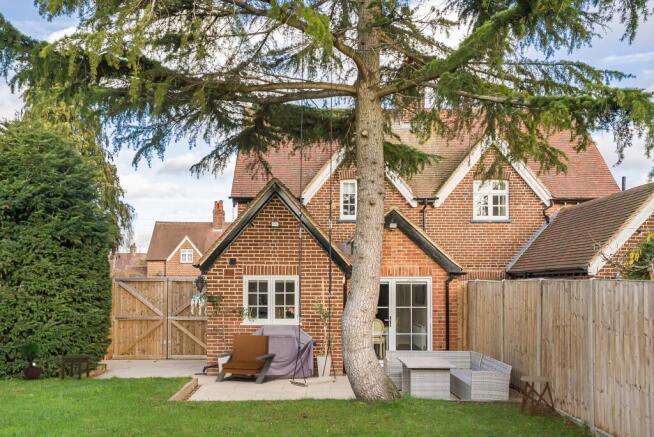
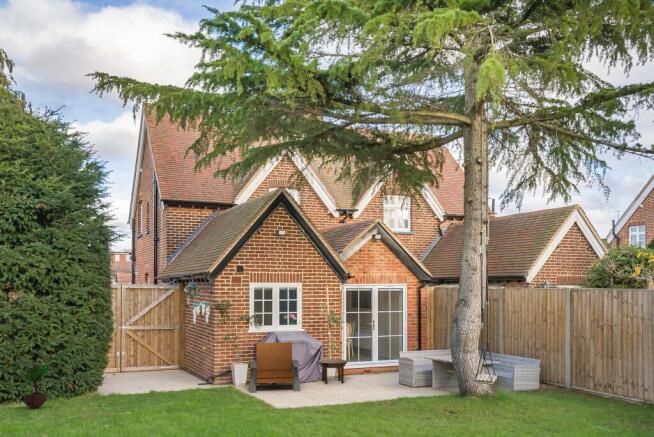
side table: present [60,354,92,380] -> present [318,359,347,384]
stool: present [521,376,556,415] -> none [574,366,603,399]

